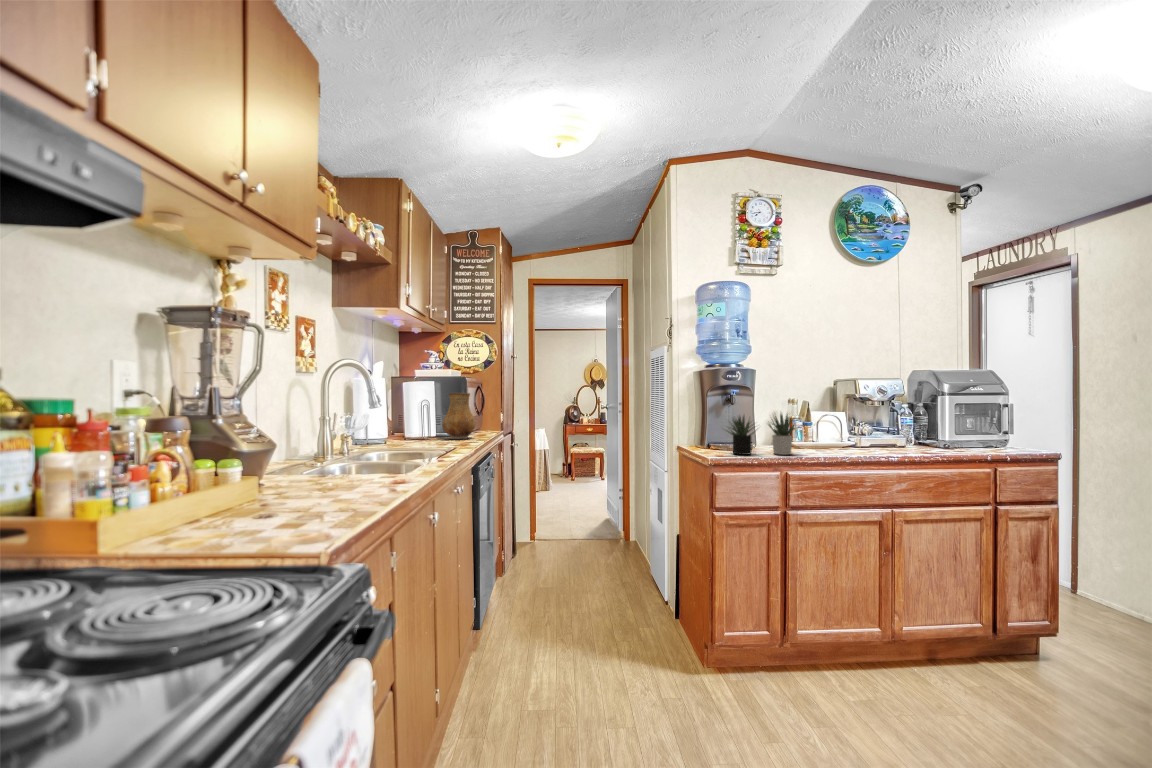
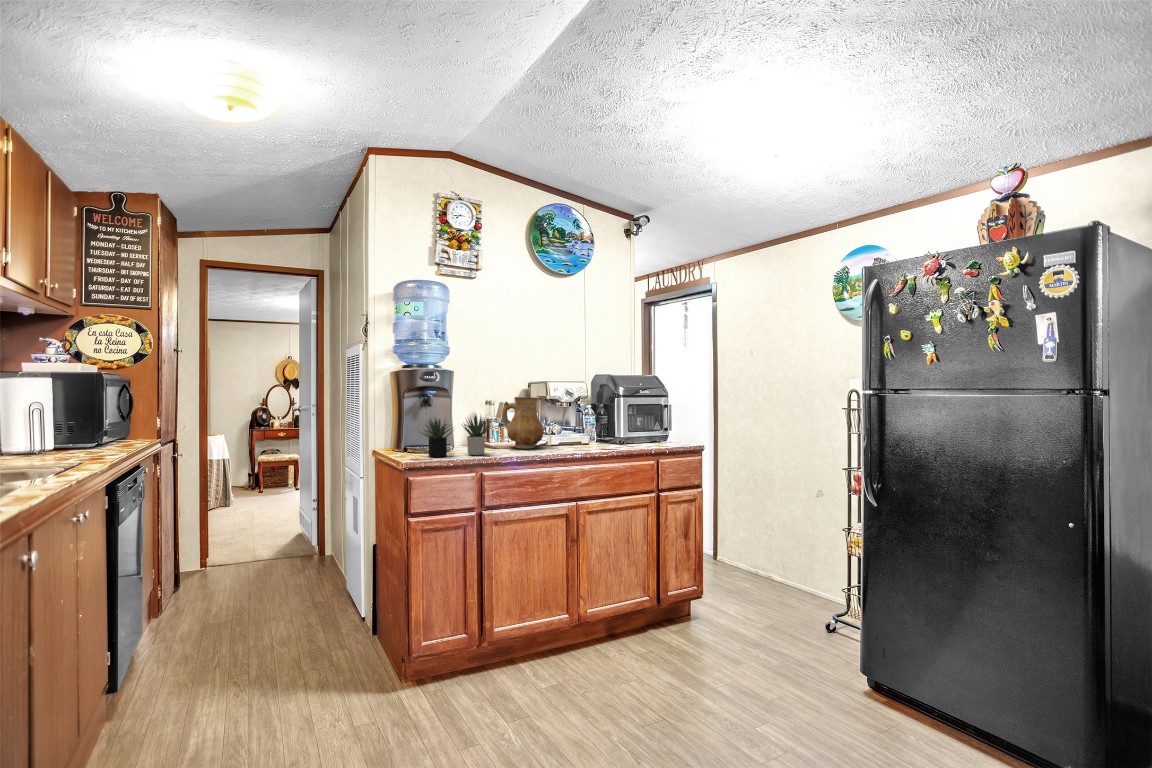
ceramic pitcher: present [442,393,475,439] -> present [502,397,543,449]

